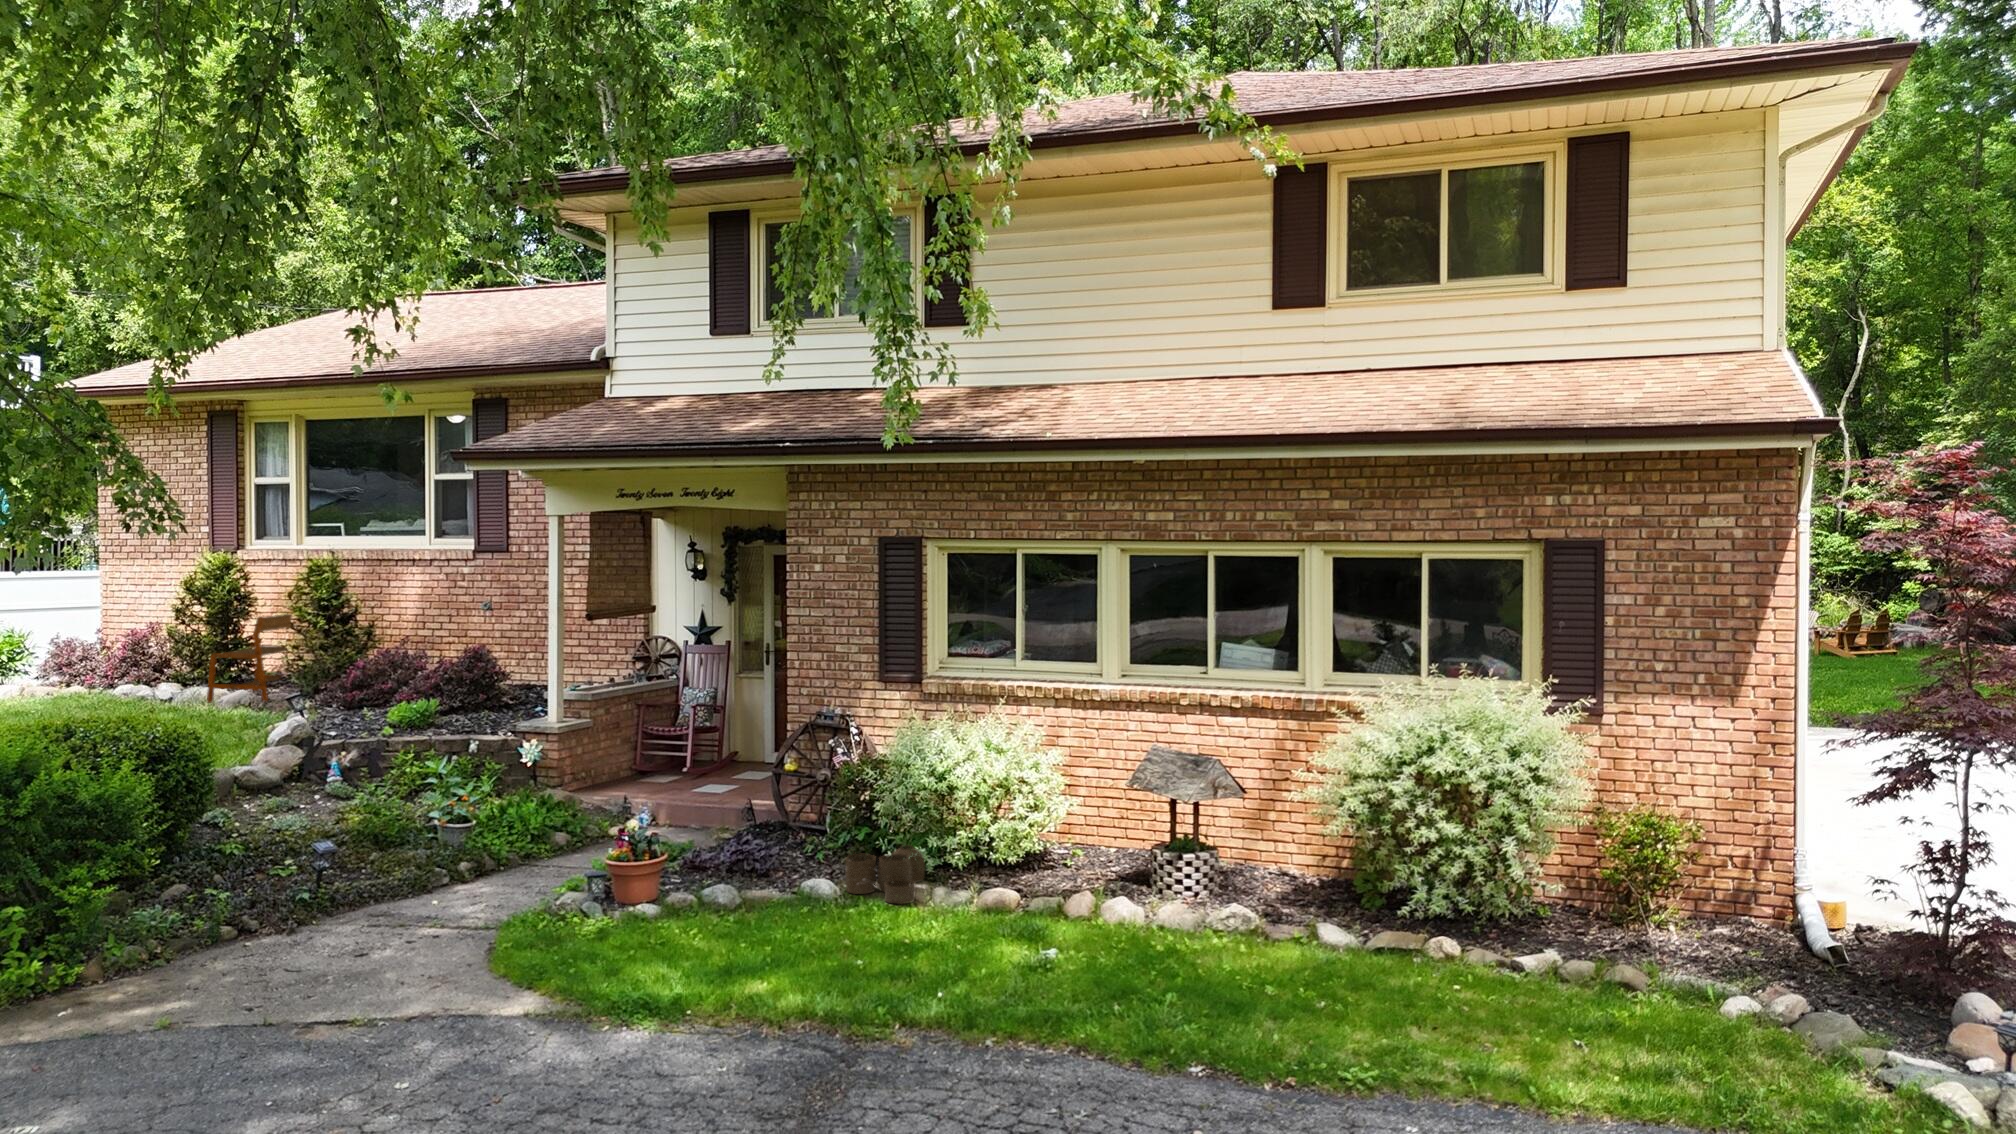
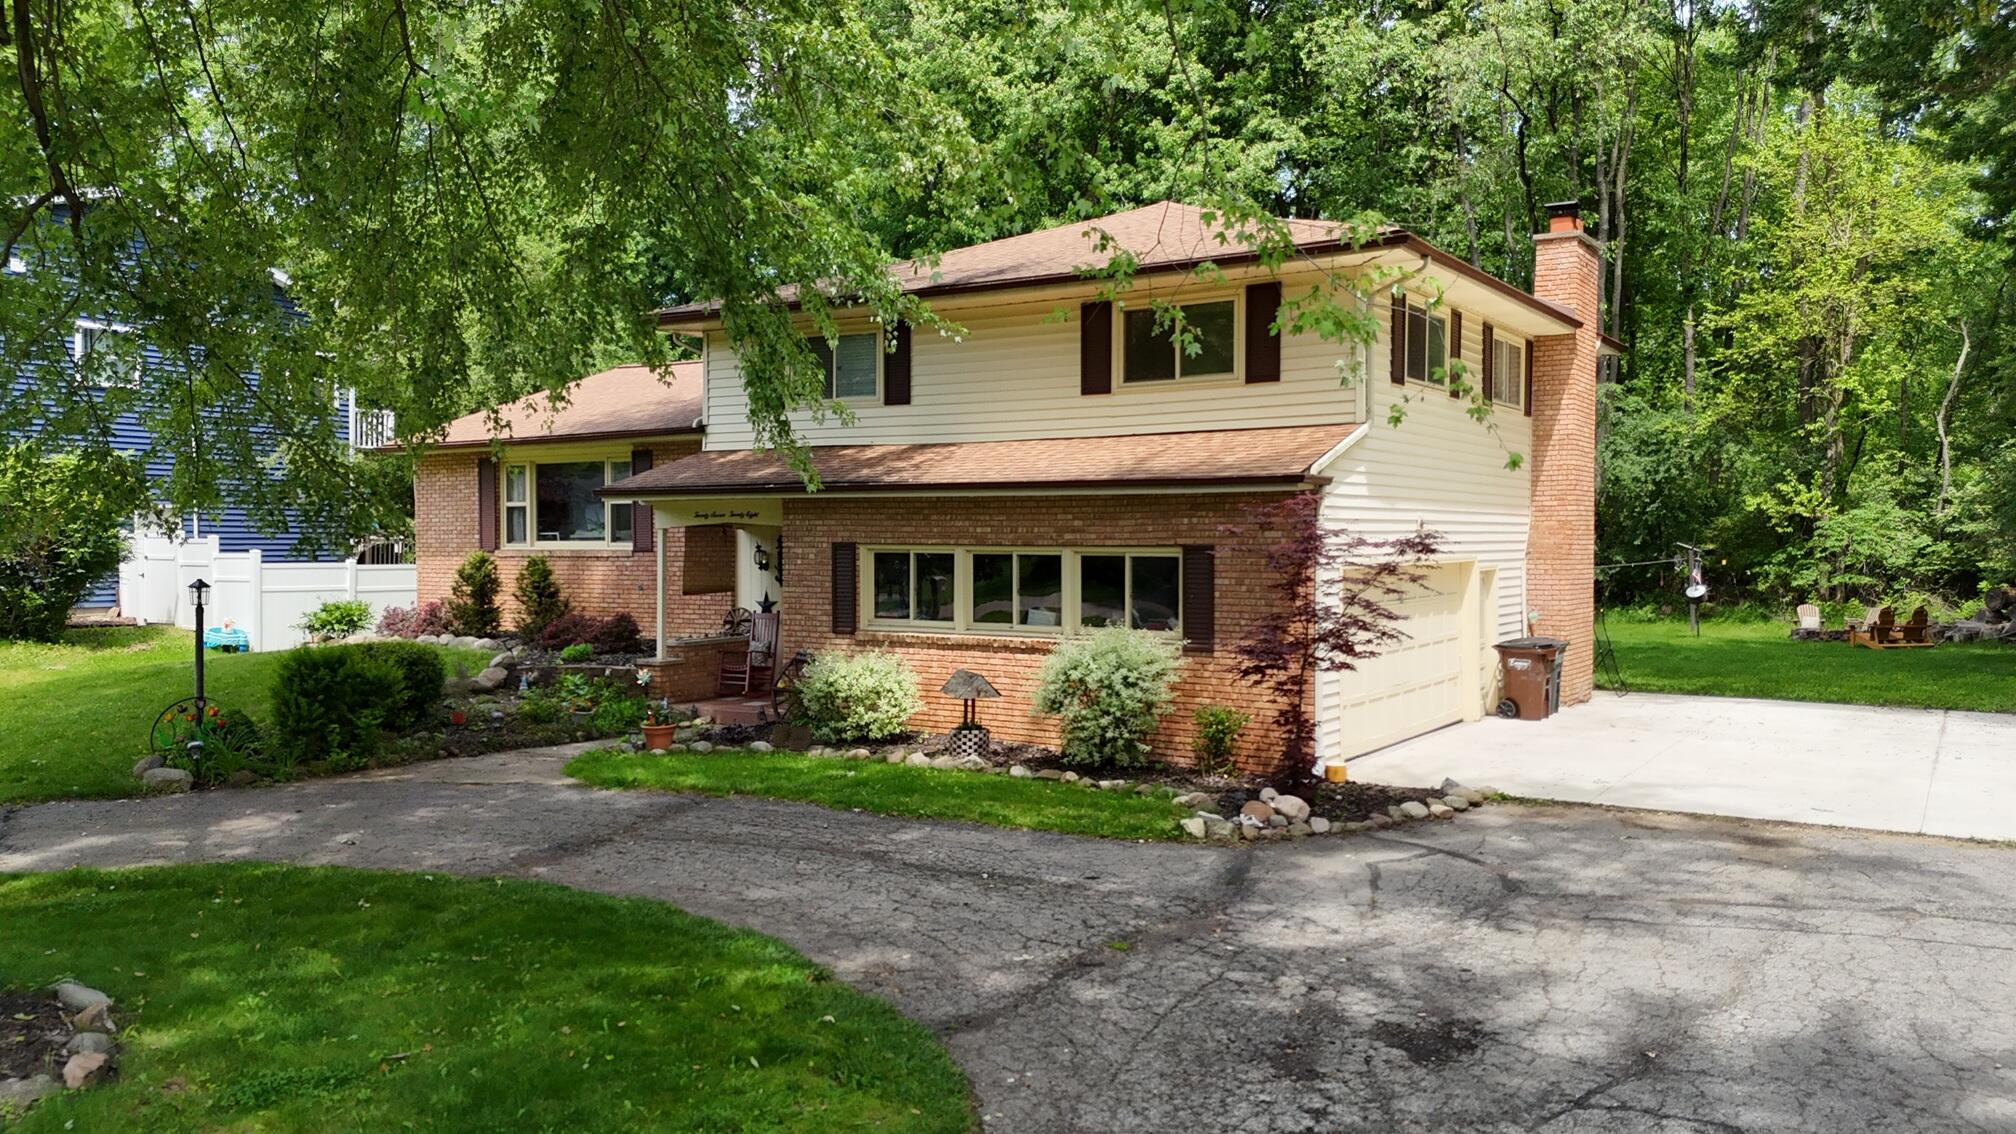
bench: present [207,614,293,703] -> none [467,591,530,648]
potted tree: none [191,755,260,871] -> present [440,662,473,725]

